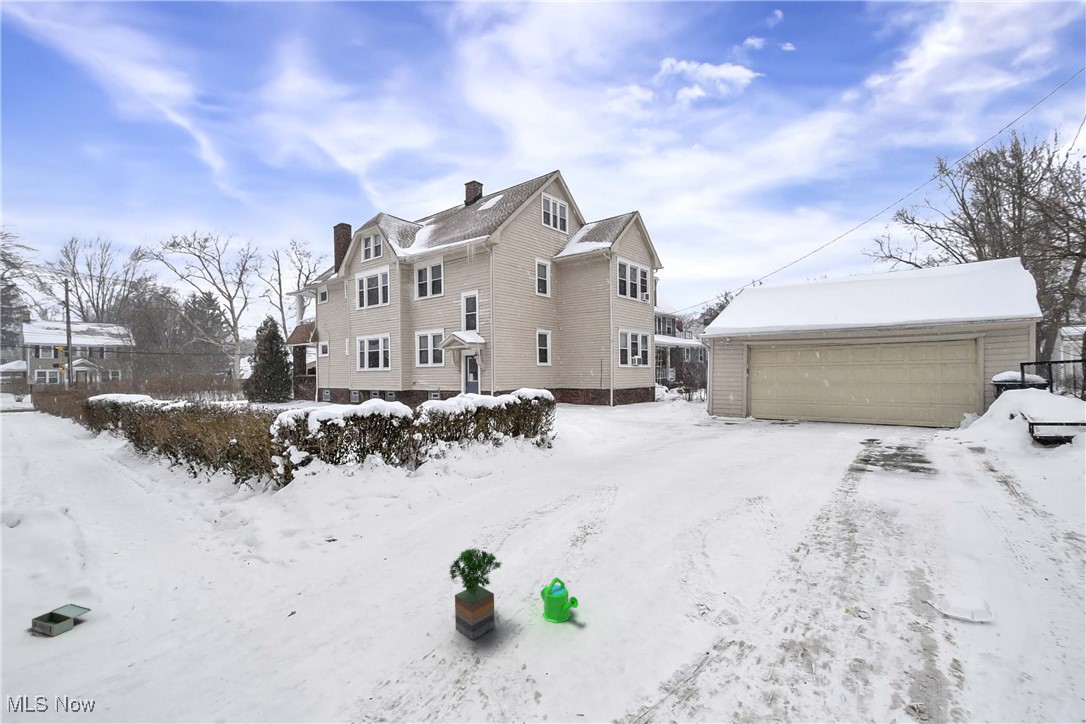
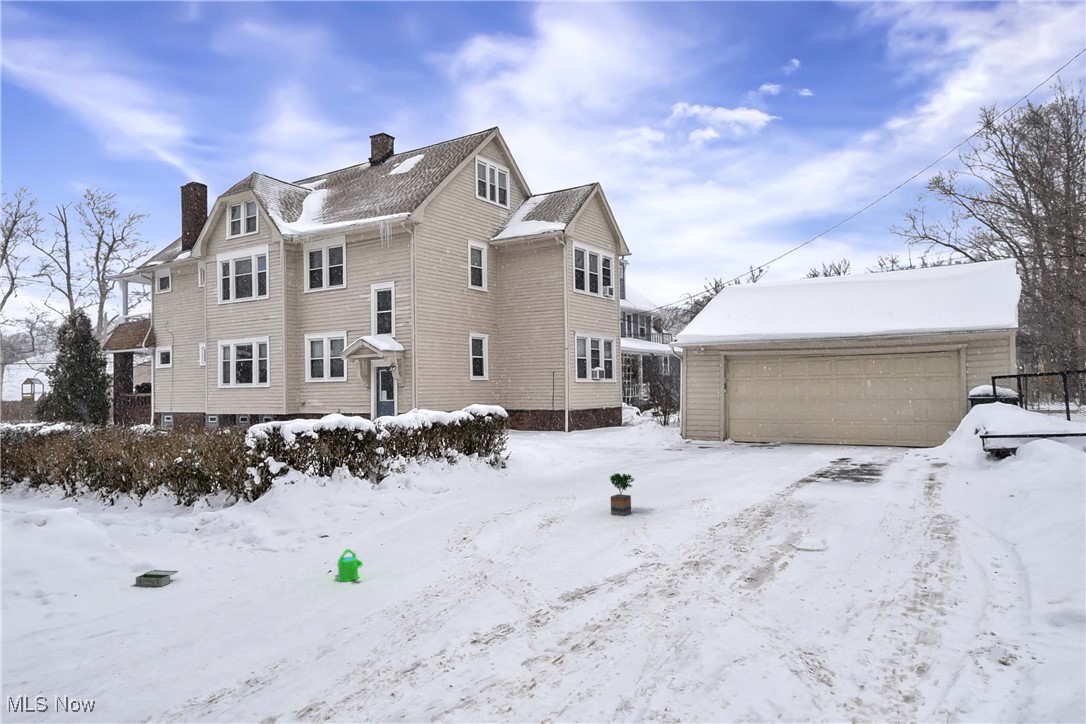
potted tree: present [450,548,502,640] -> present [610,473,634,516]
watering can: present [541,577,578,623] -> present [337,549,363,581]

